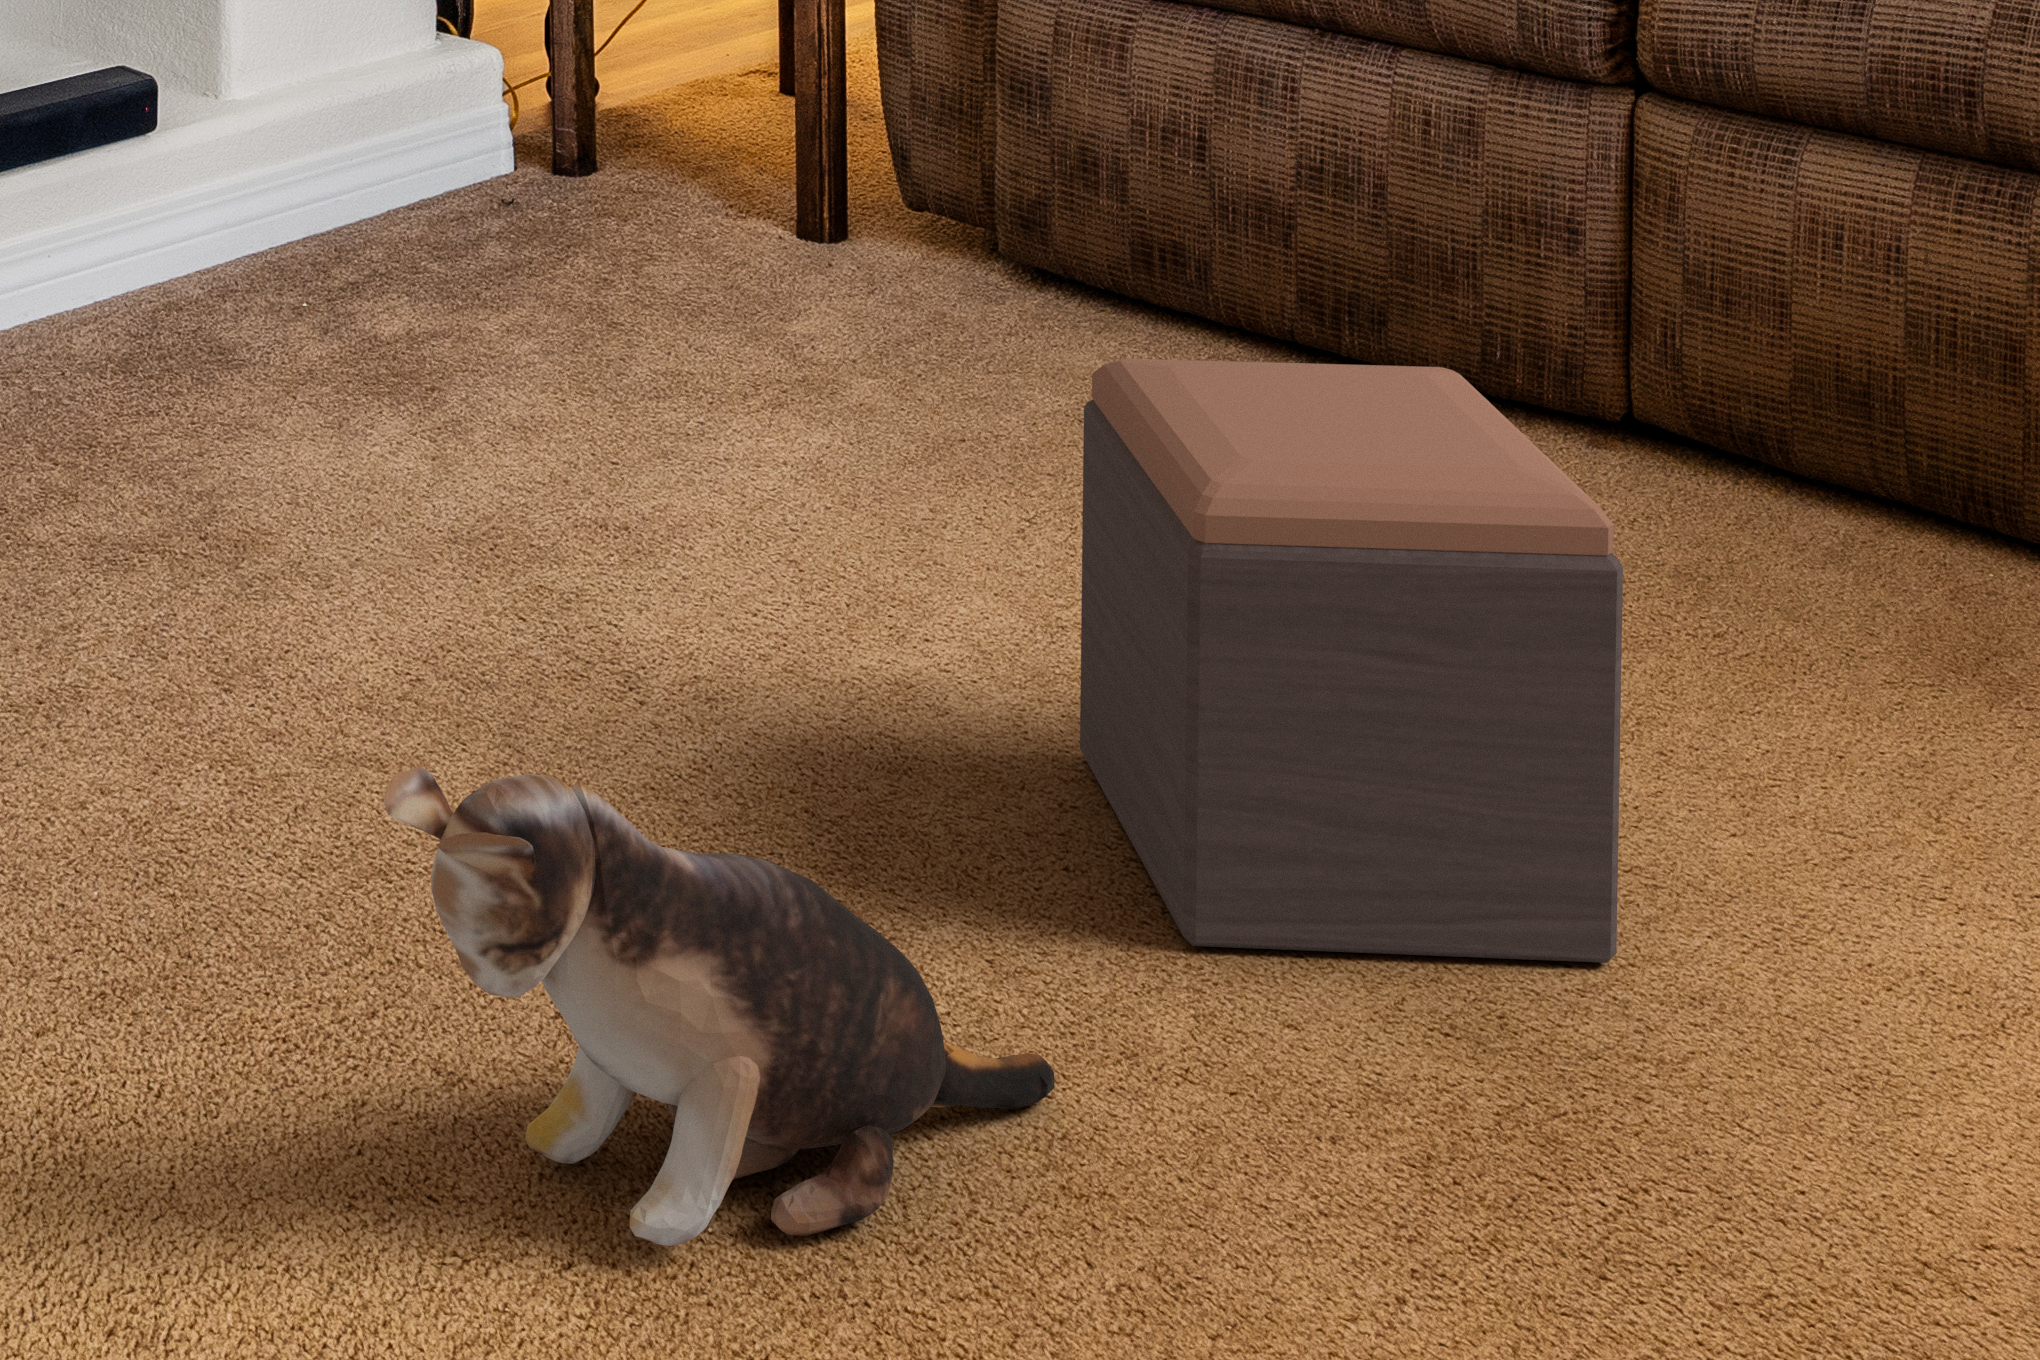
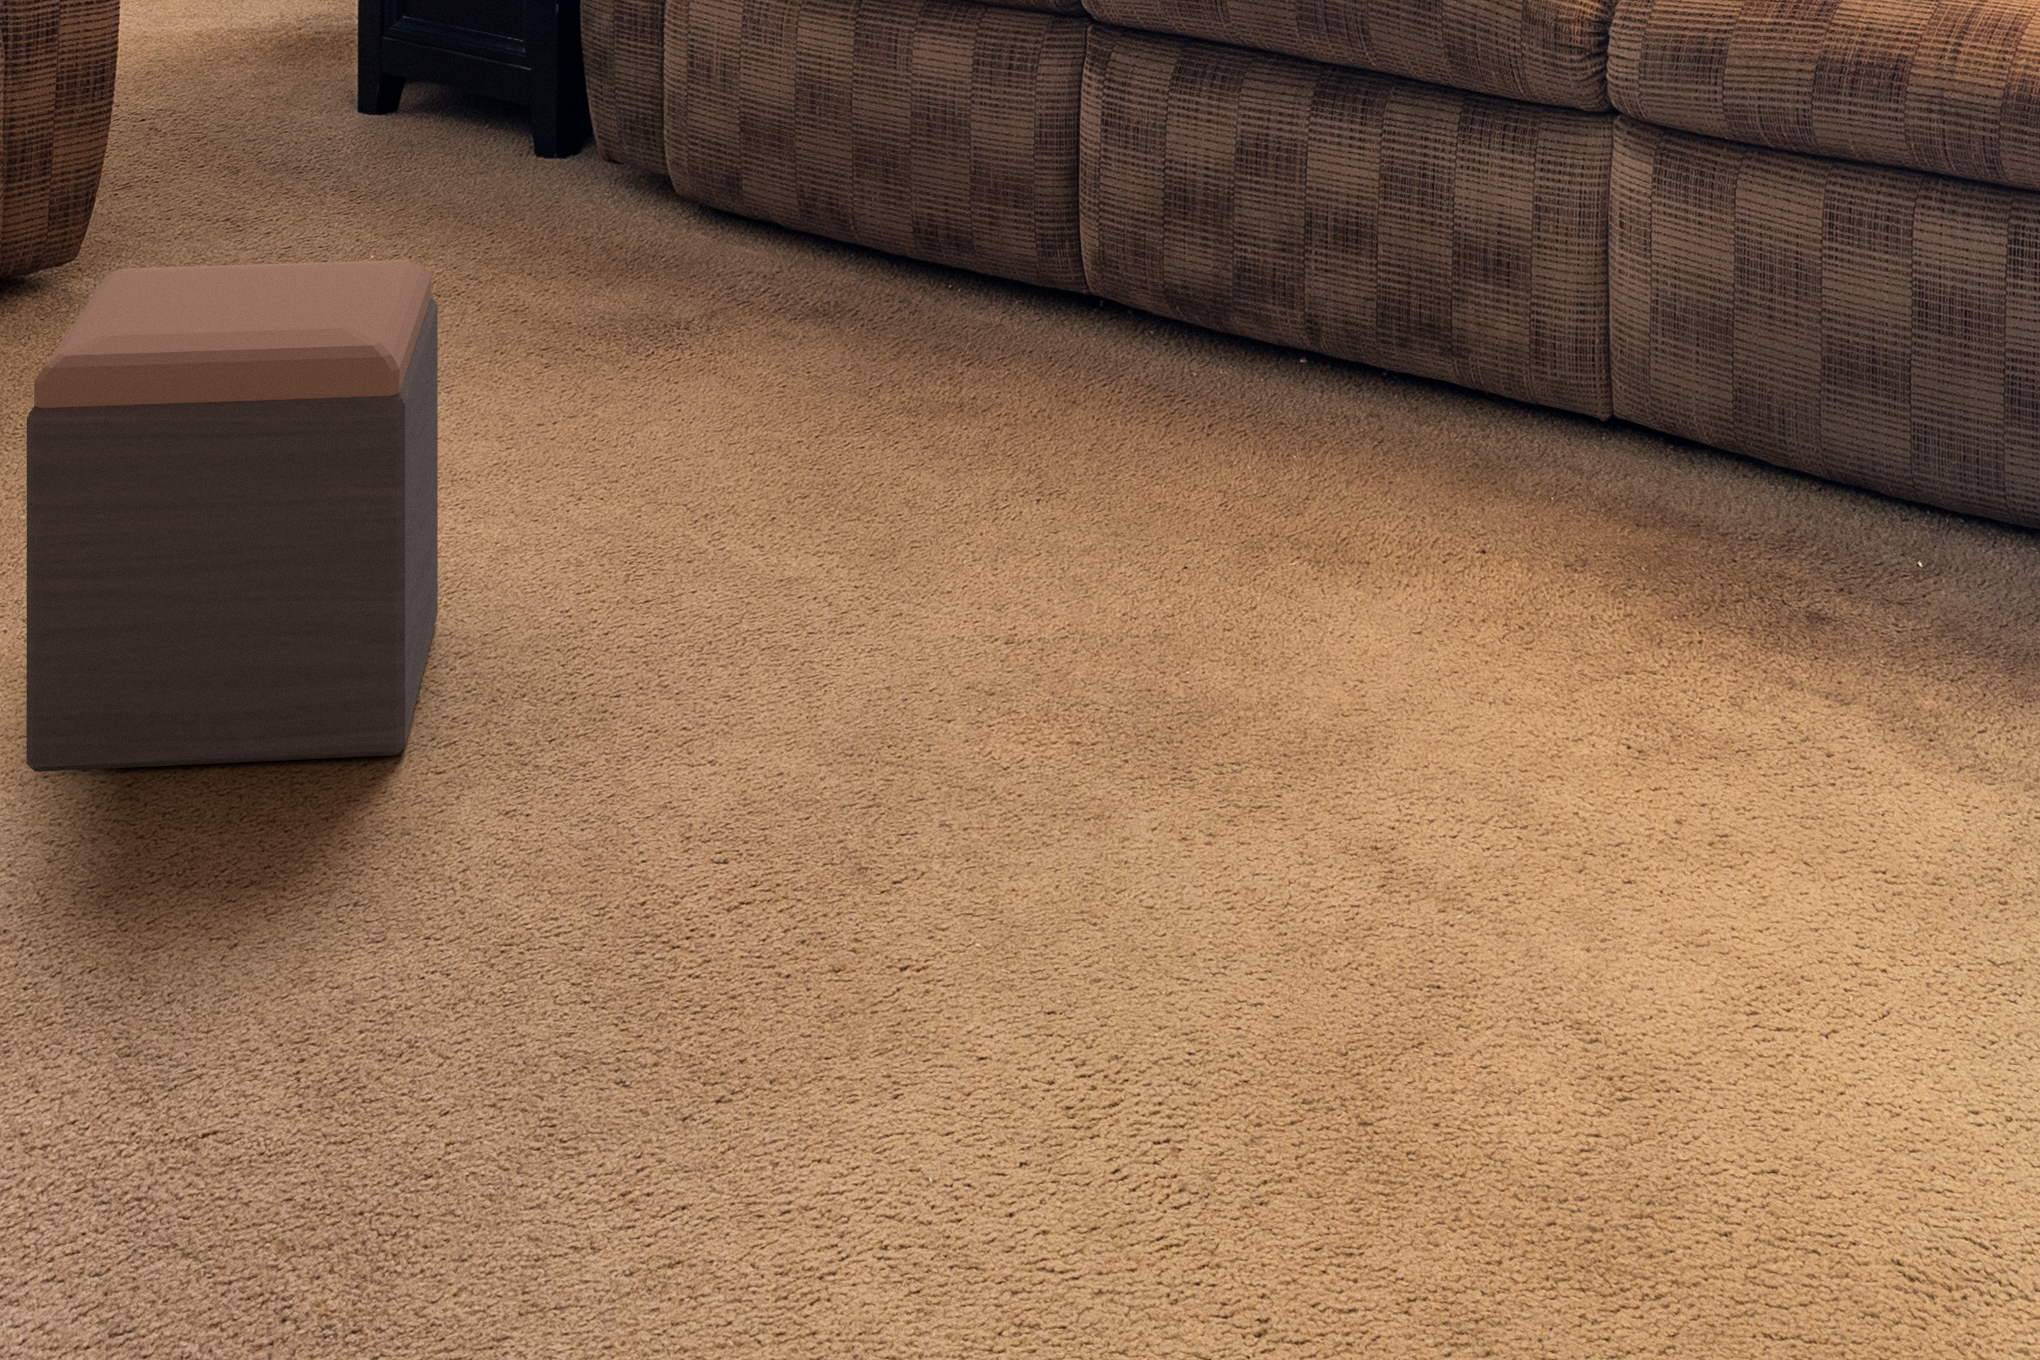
plush toy: present [384,767,1055,1246] -> none [620,633,953,1029]

